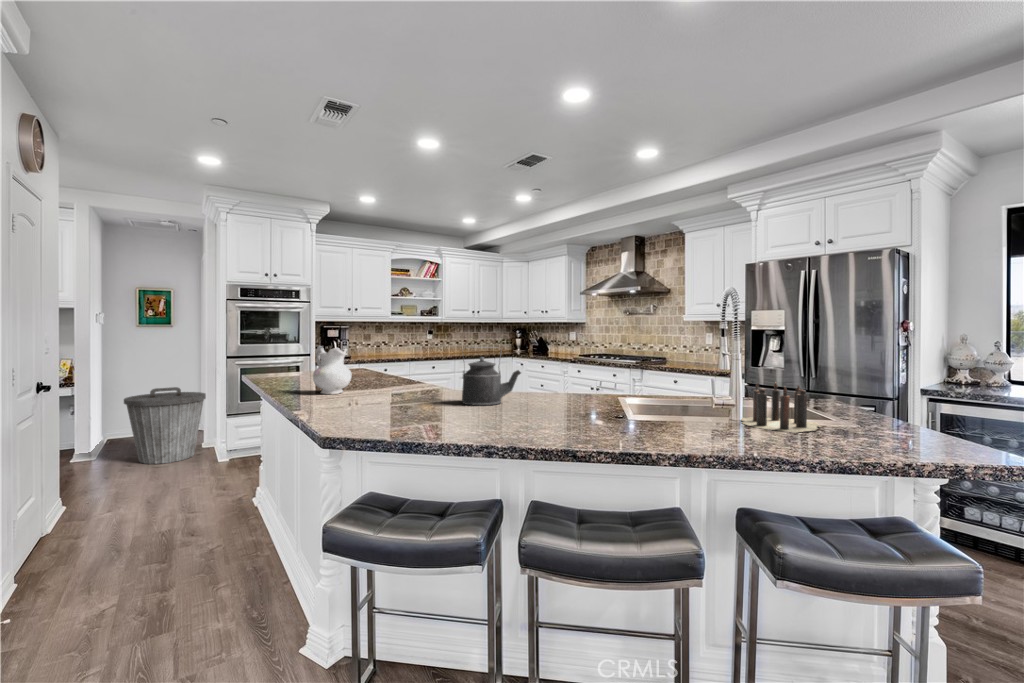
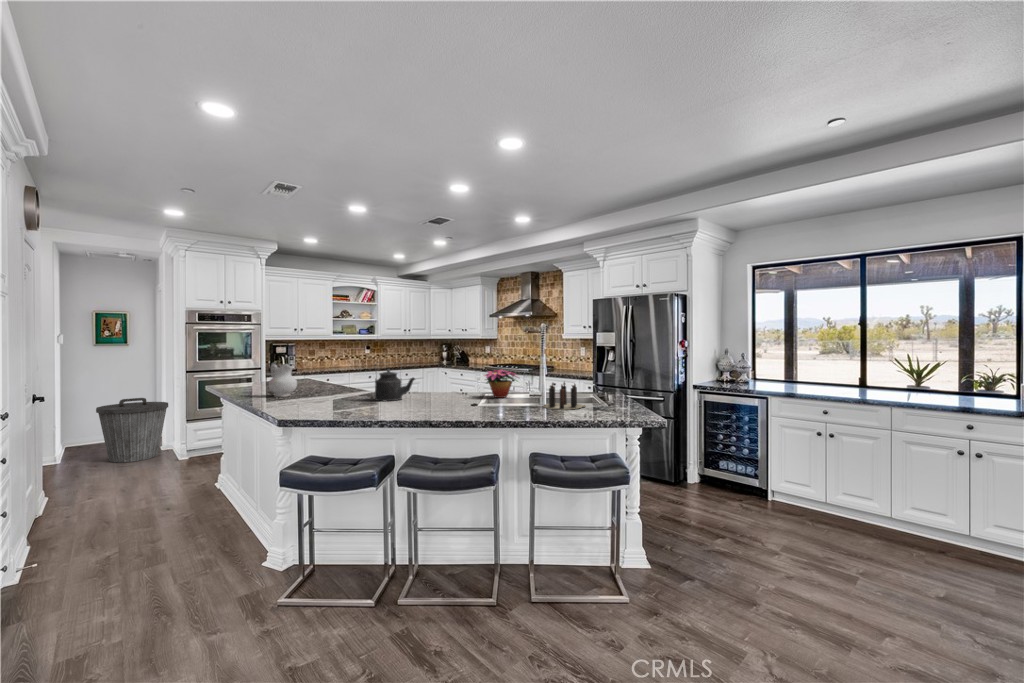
flower arrangement: none [617,360,681,403] -> present [484,370,517,398]

